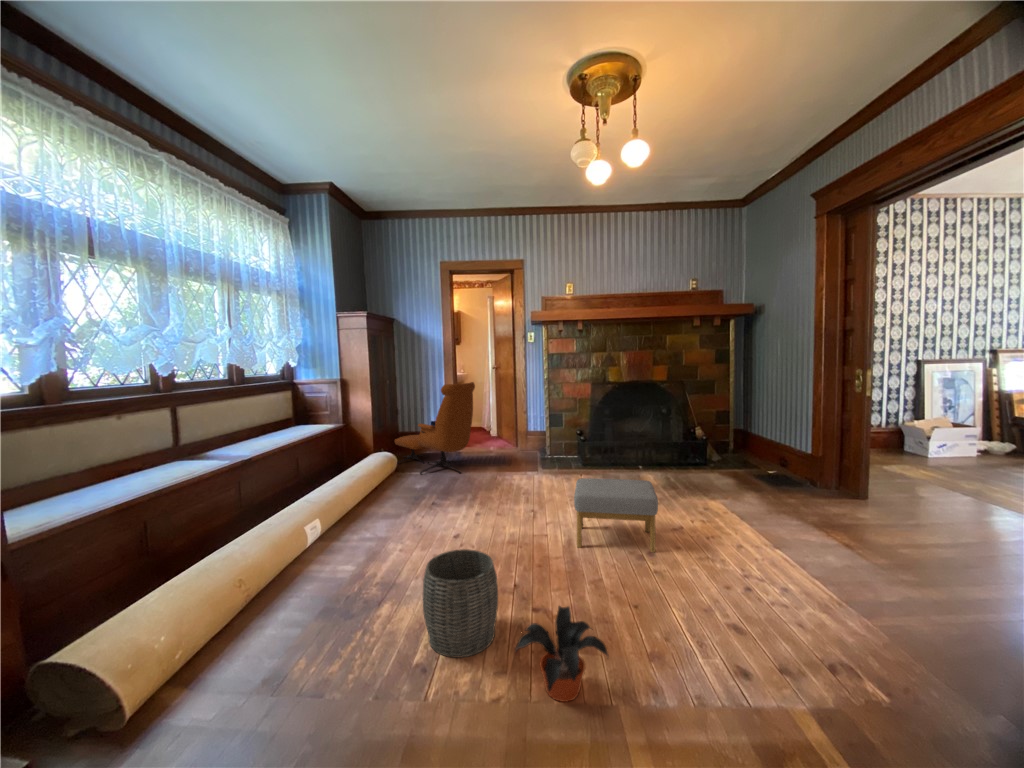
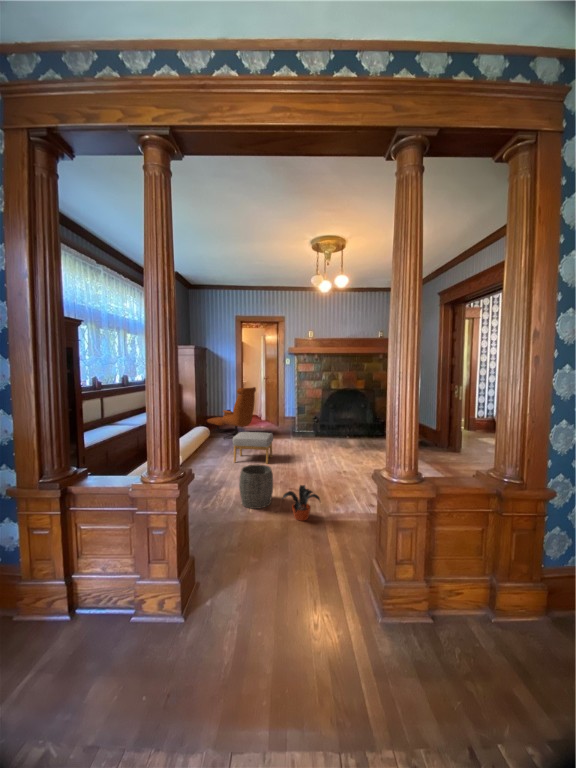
footstool: present [574,478,658,552] -> present [233,432,273,464]

